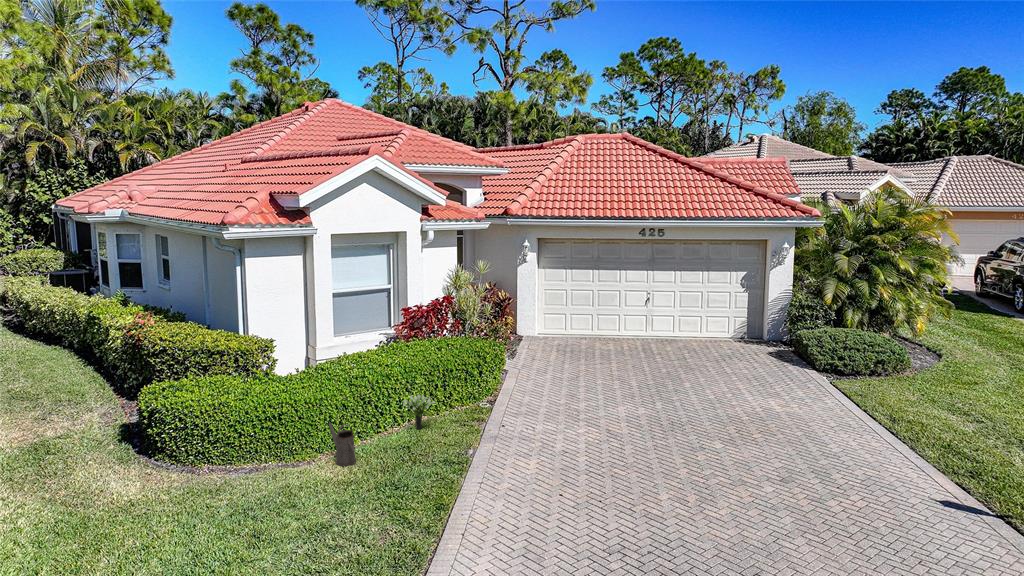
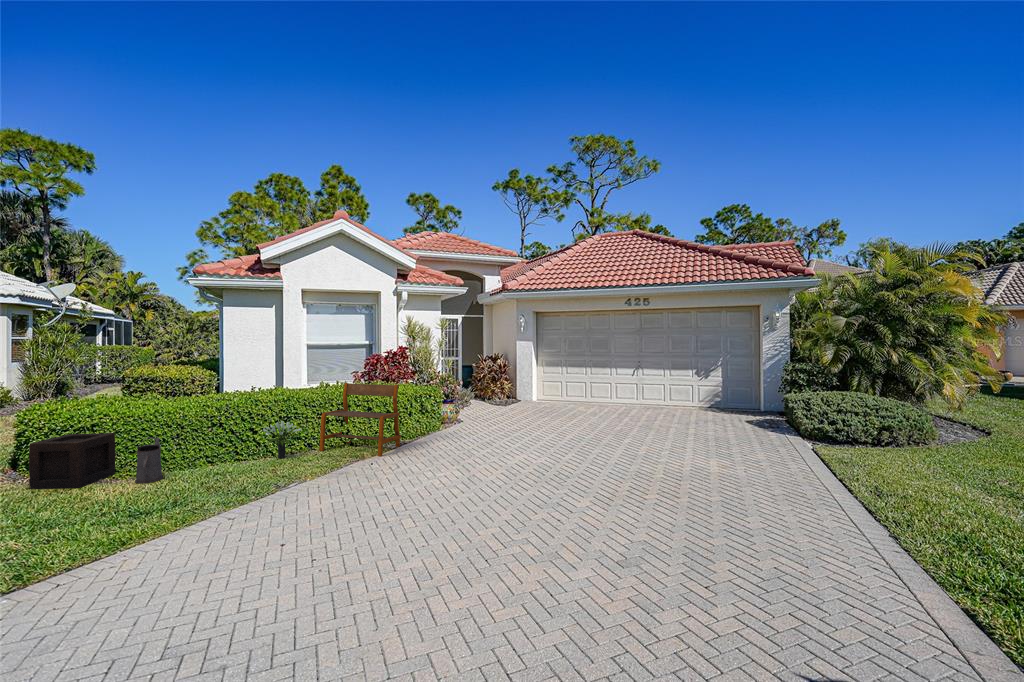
bench: none [440,349,507,419] -> present [319,383,401,456]
wooden crate: none [253,423,300,482] -> present [29,433,116,489]

